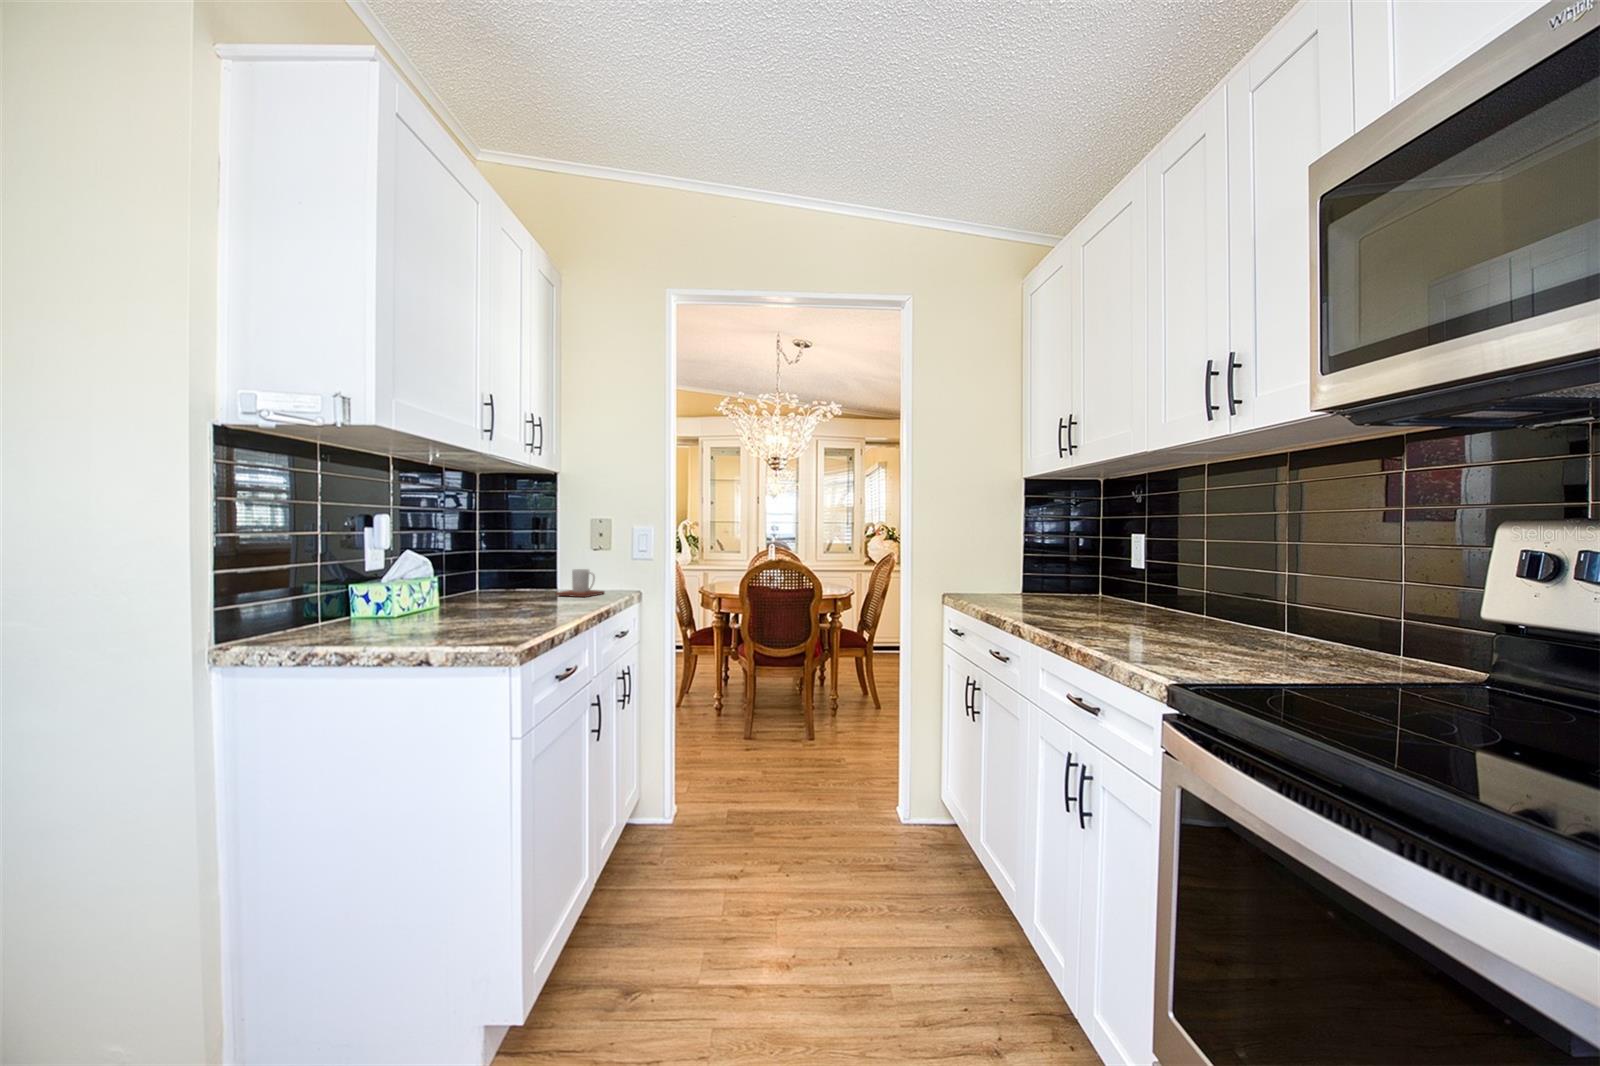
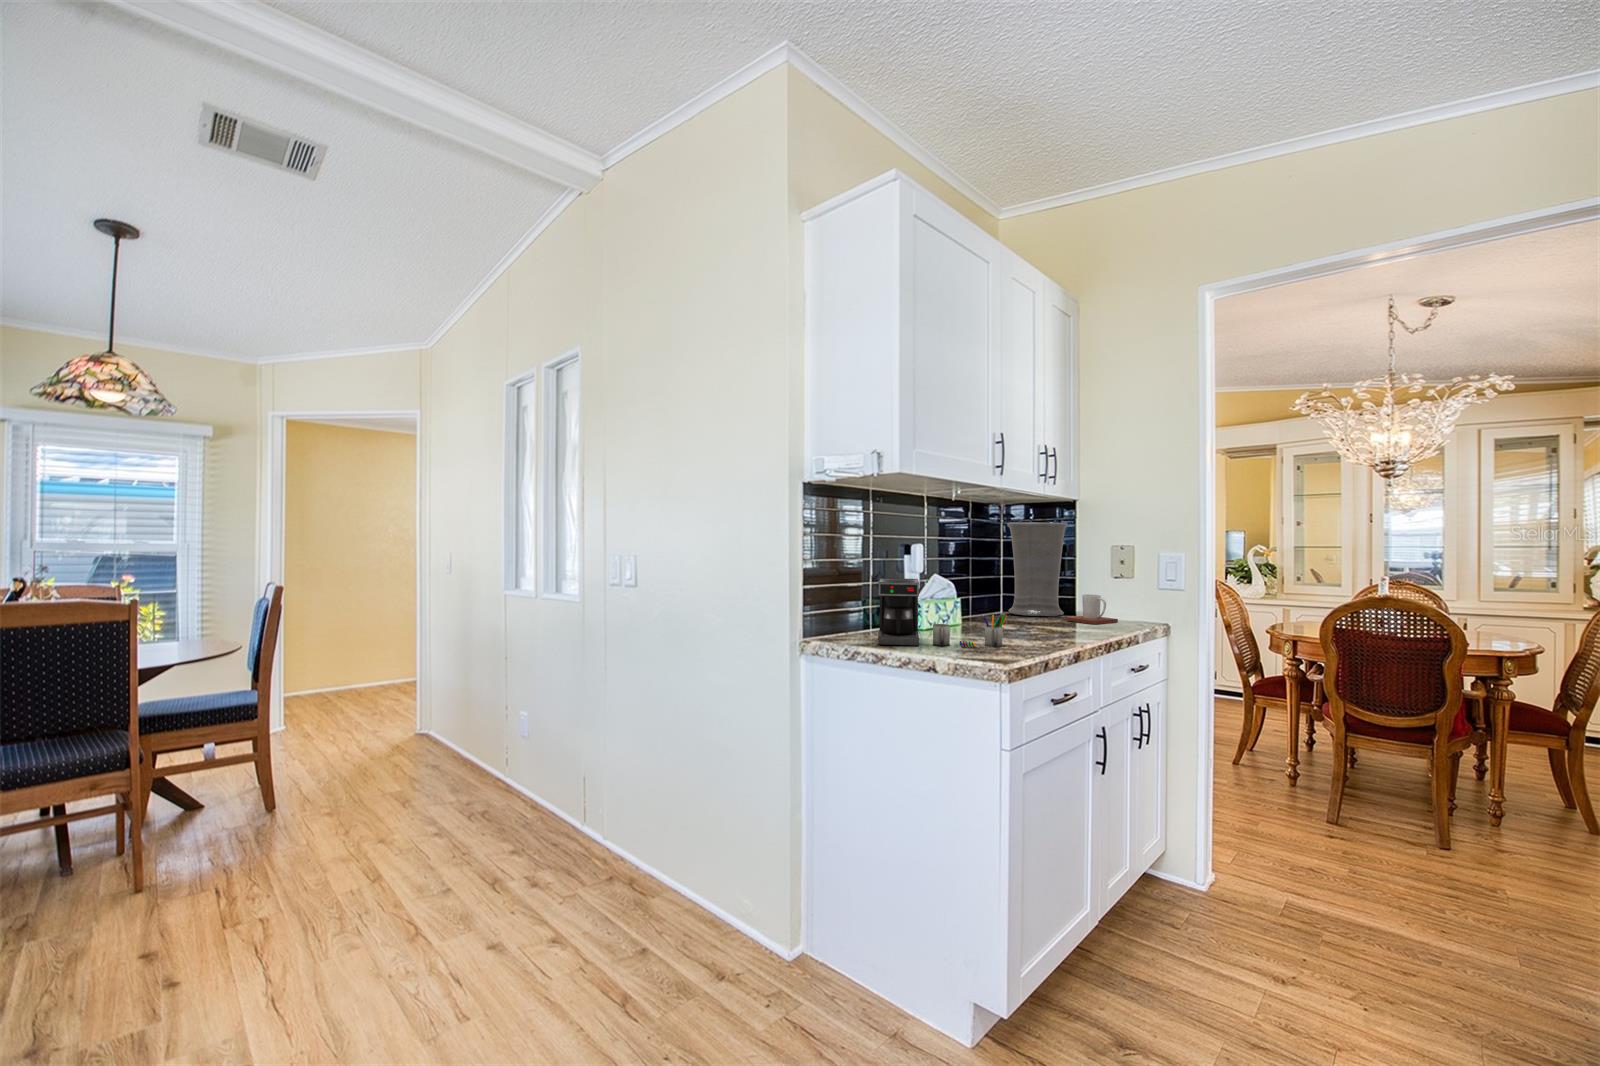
vase: none [492,497,556,594] -> present [1007,522,1068,616]
coffee maker: none [335,556,509,641] -> present [878,578,1007,648]

